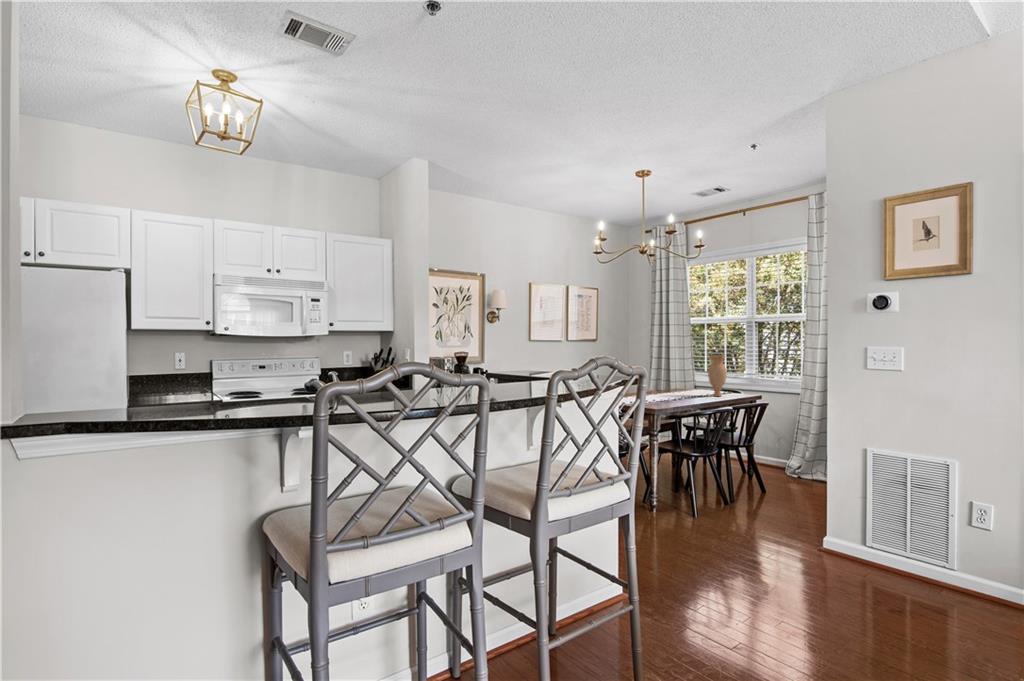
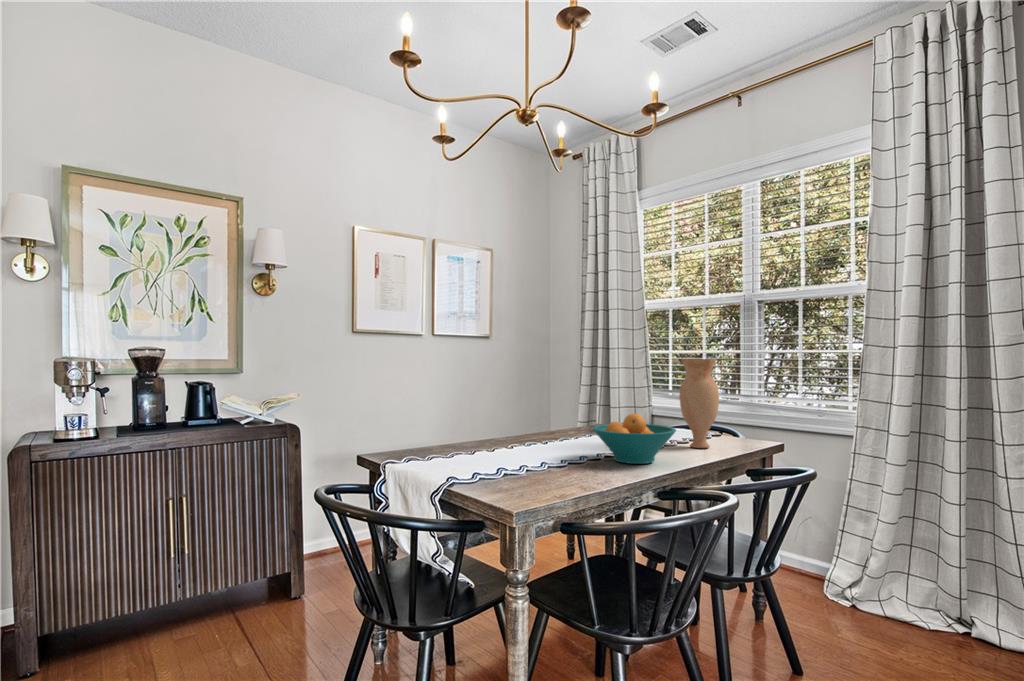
fruit bowl: none [669,379,706,400] -> present [593,414,676,464]

